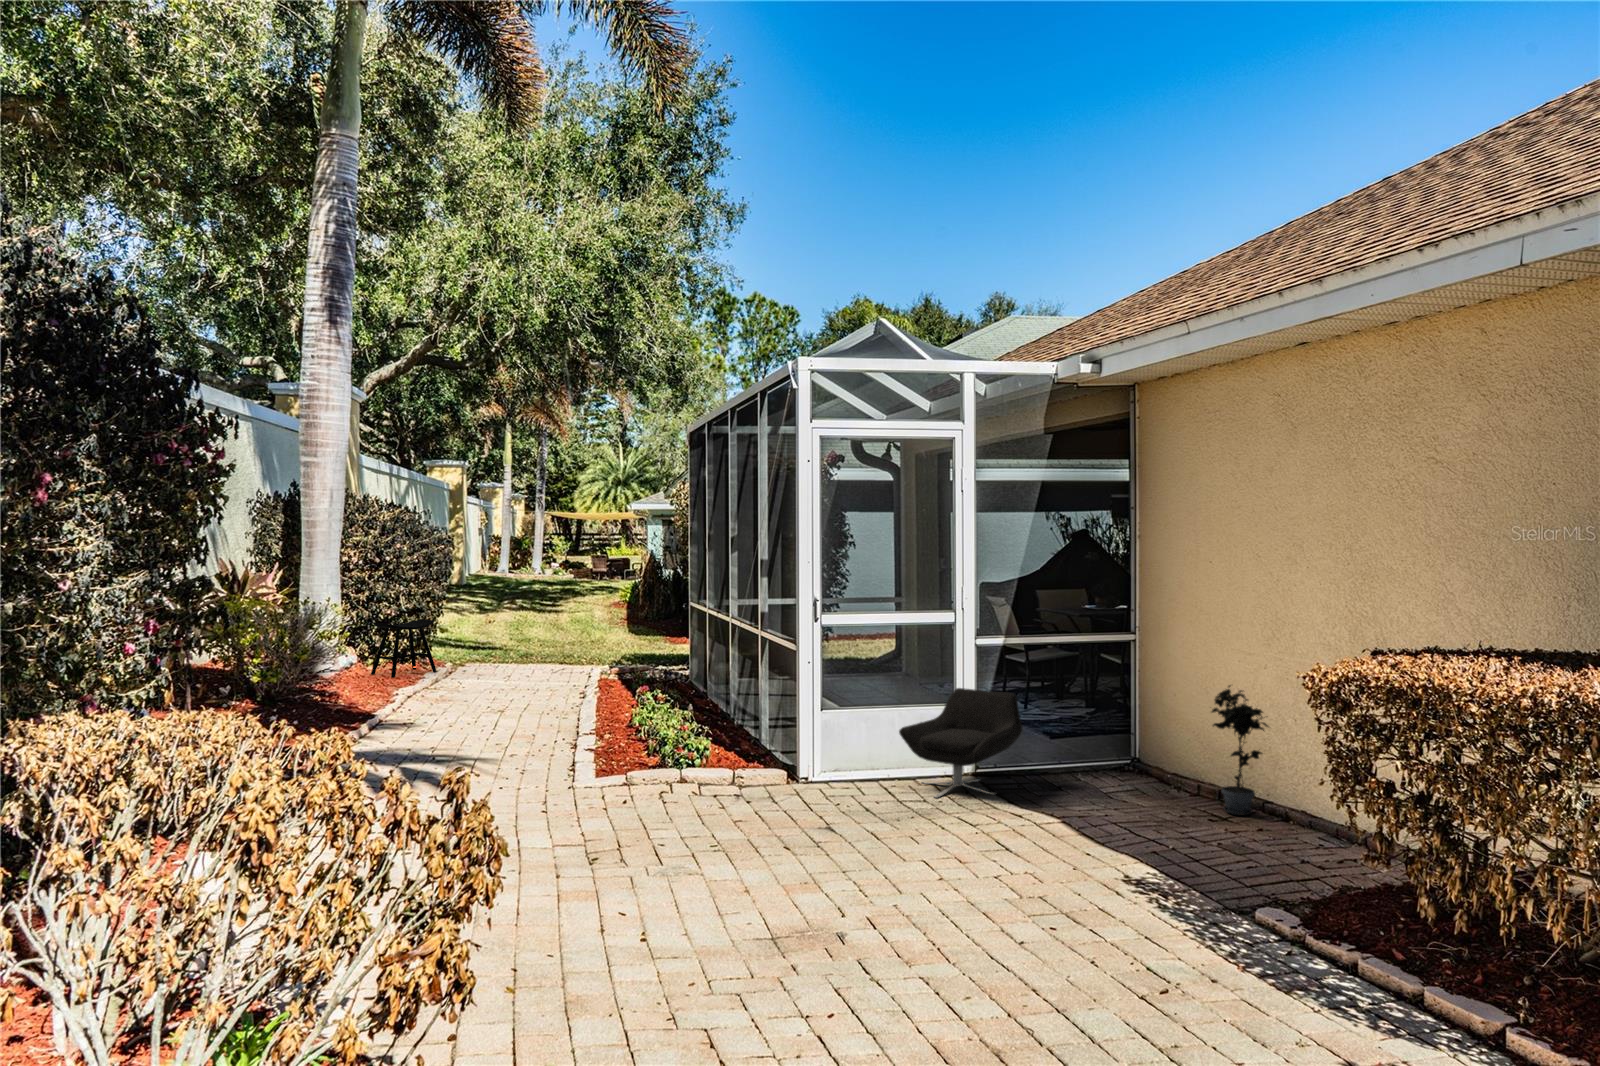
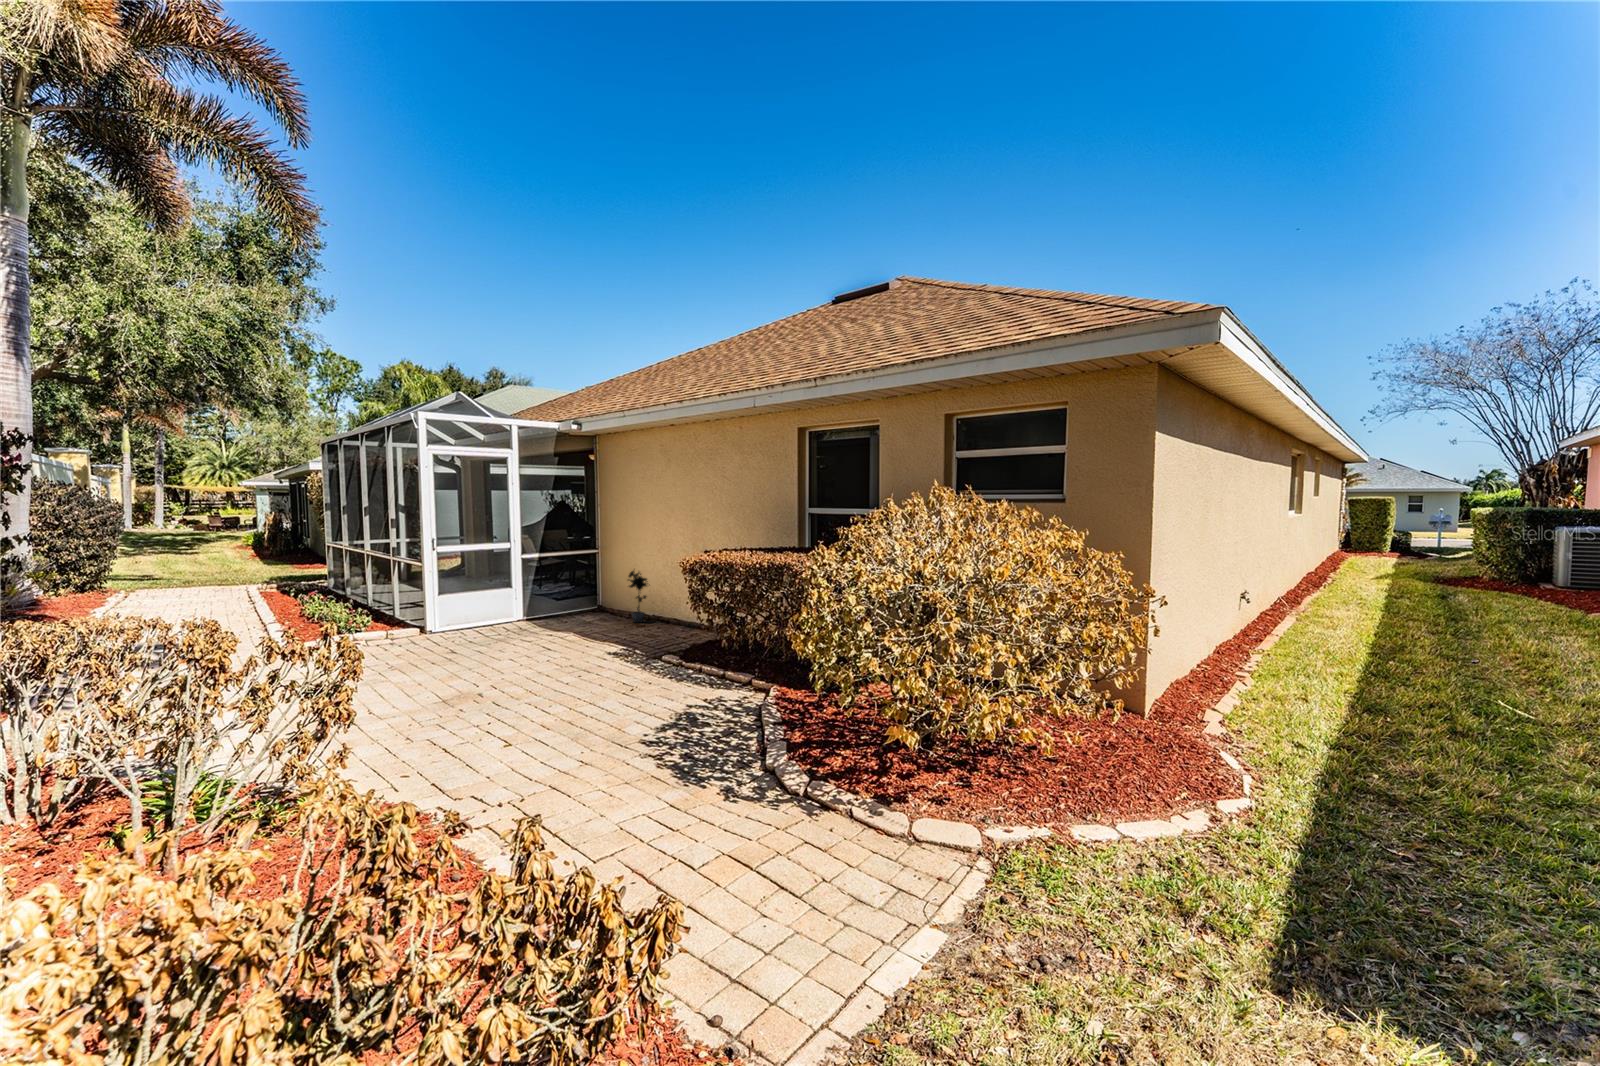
stool: present [371,619,437,677] -> none [53,565,117,607]
lounge chair: present [899,688,1022,798] -> none [481,579,544,629]

